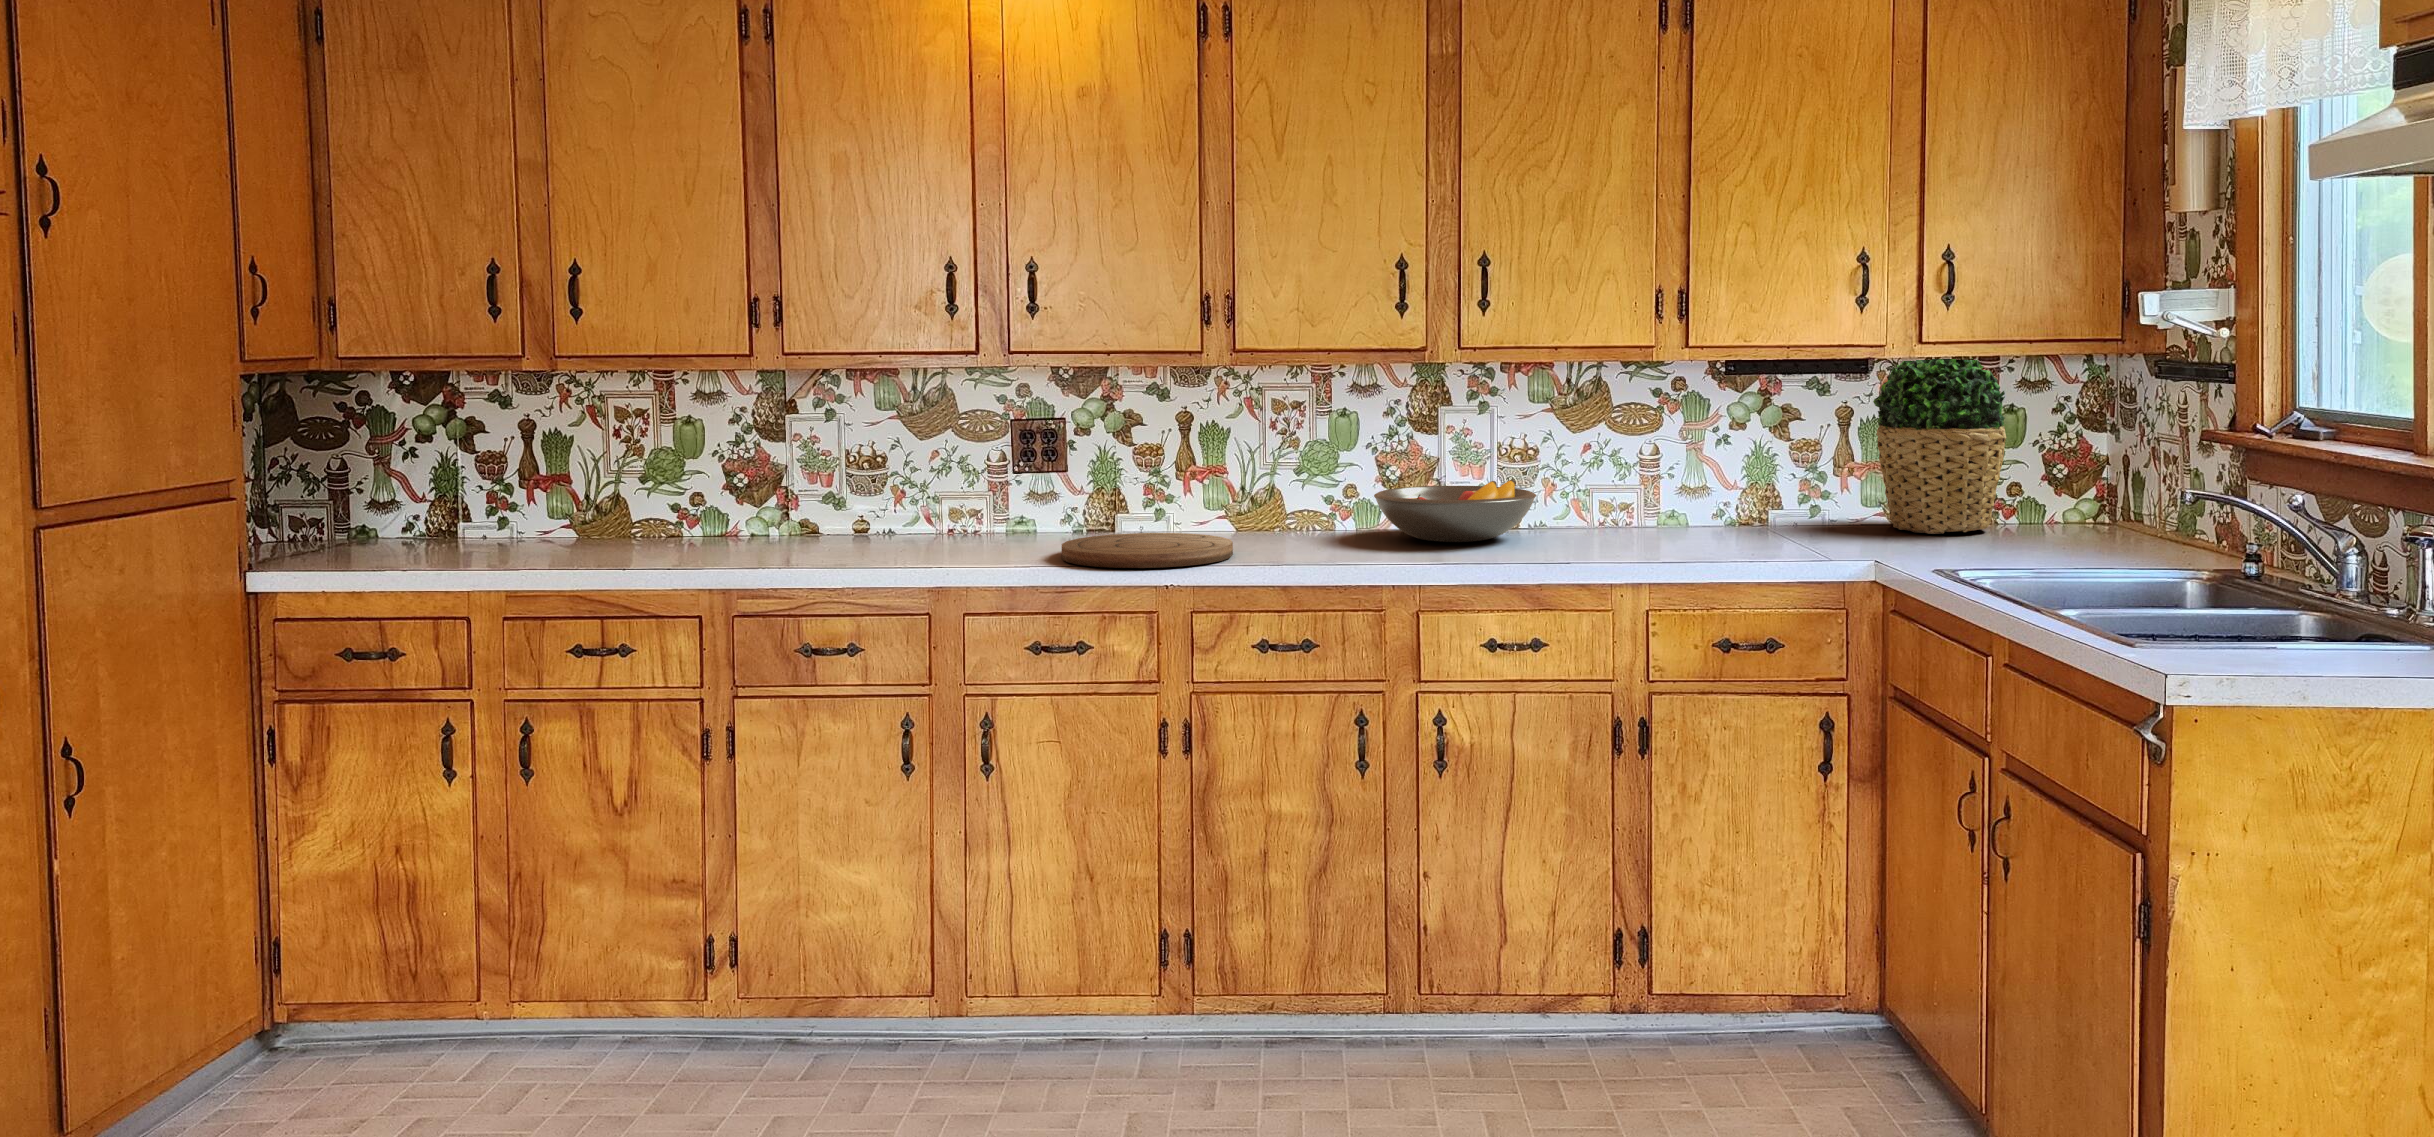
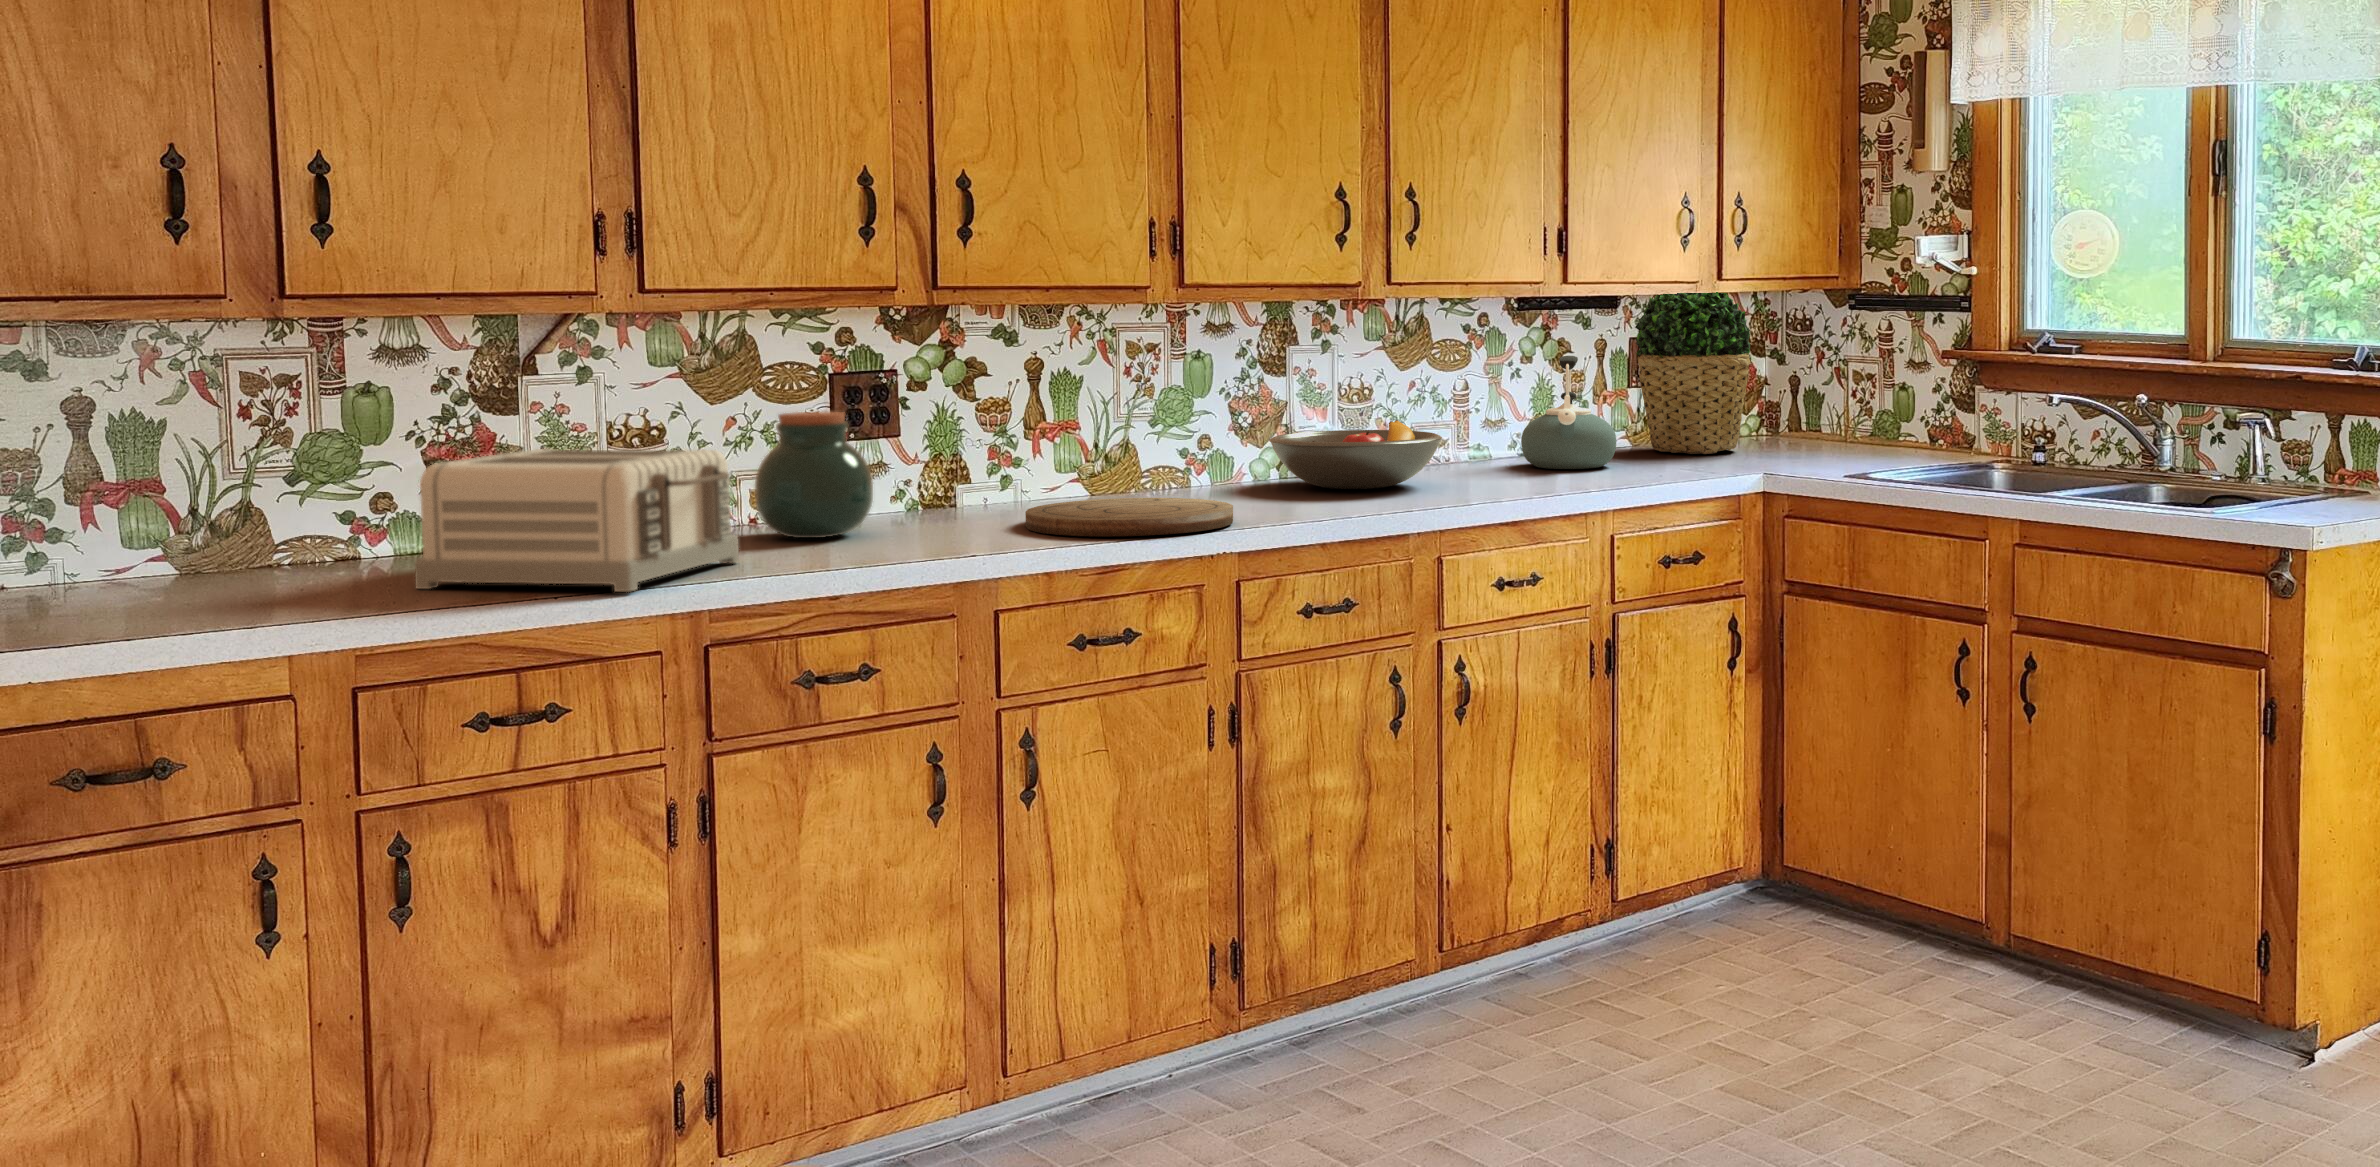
kettle: none [1683,424,1783,539] -> present [1521,356,1616,469]
jar: none [892,450,979,546] -> present [755,412,873,538]
toaster: none [611,469,815,574] -> present [415,448,739,592]

